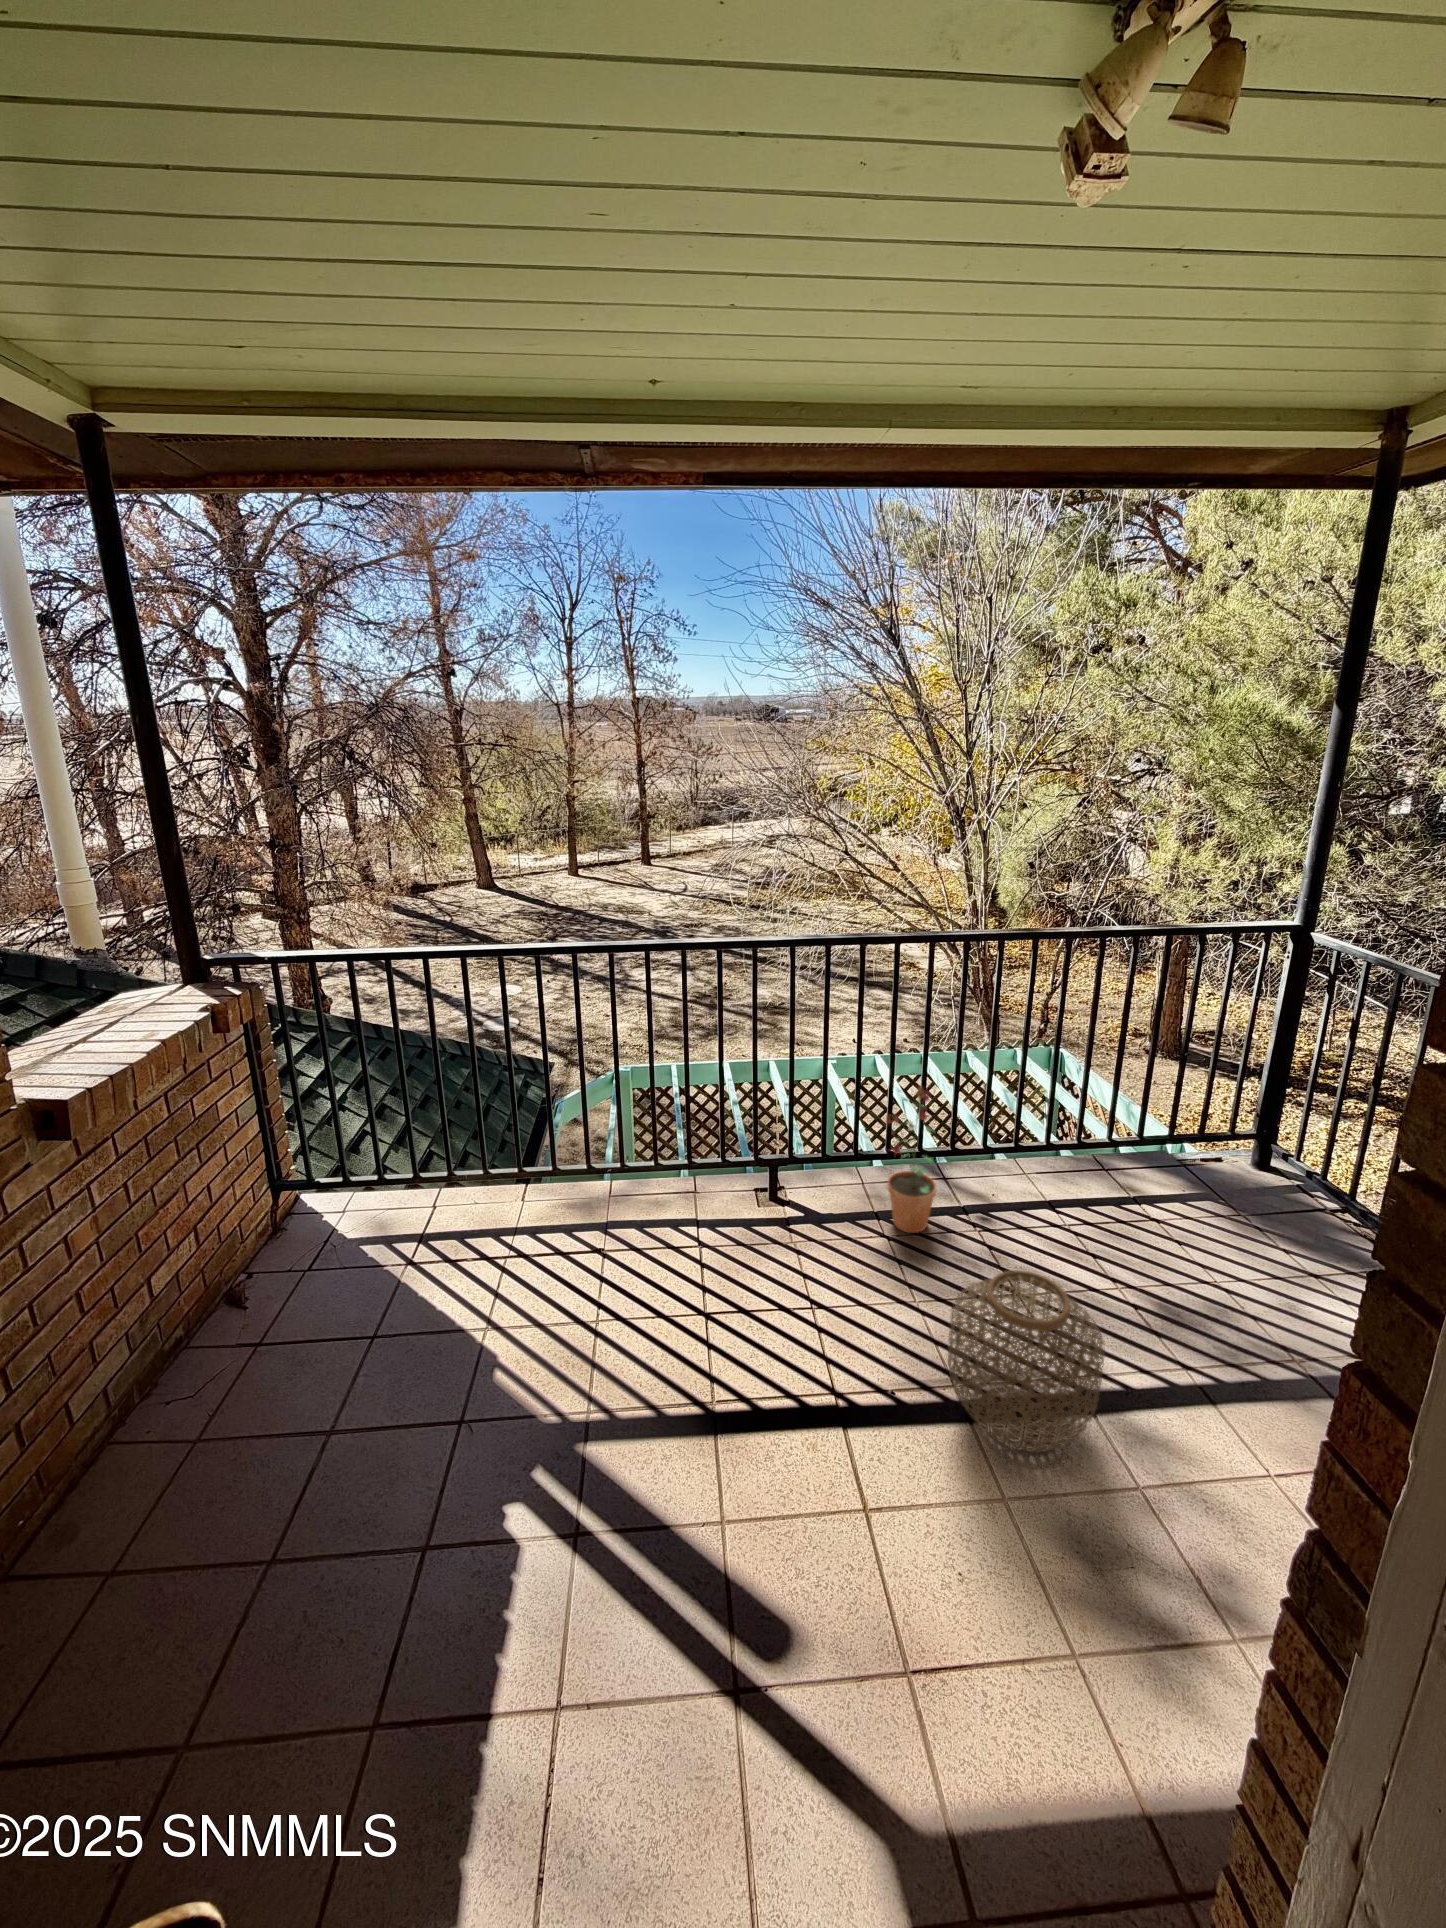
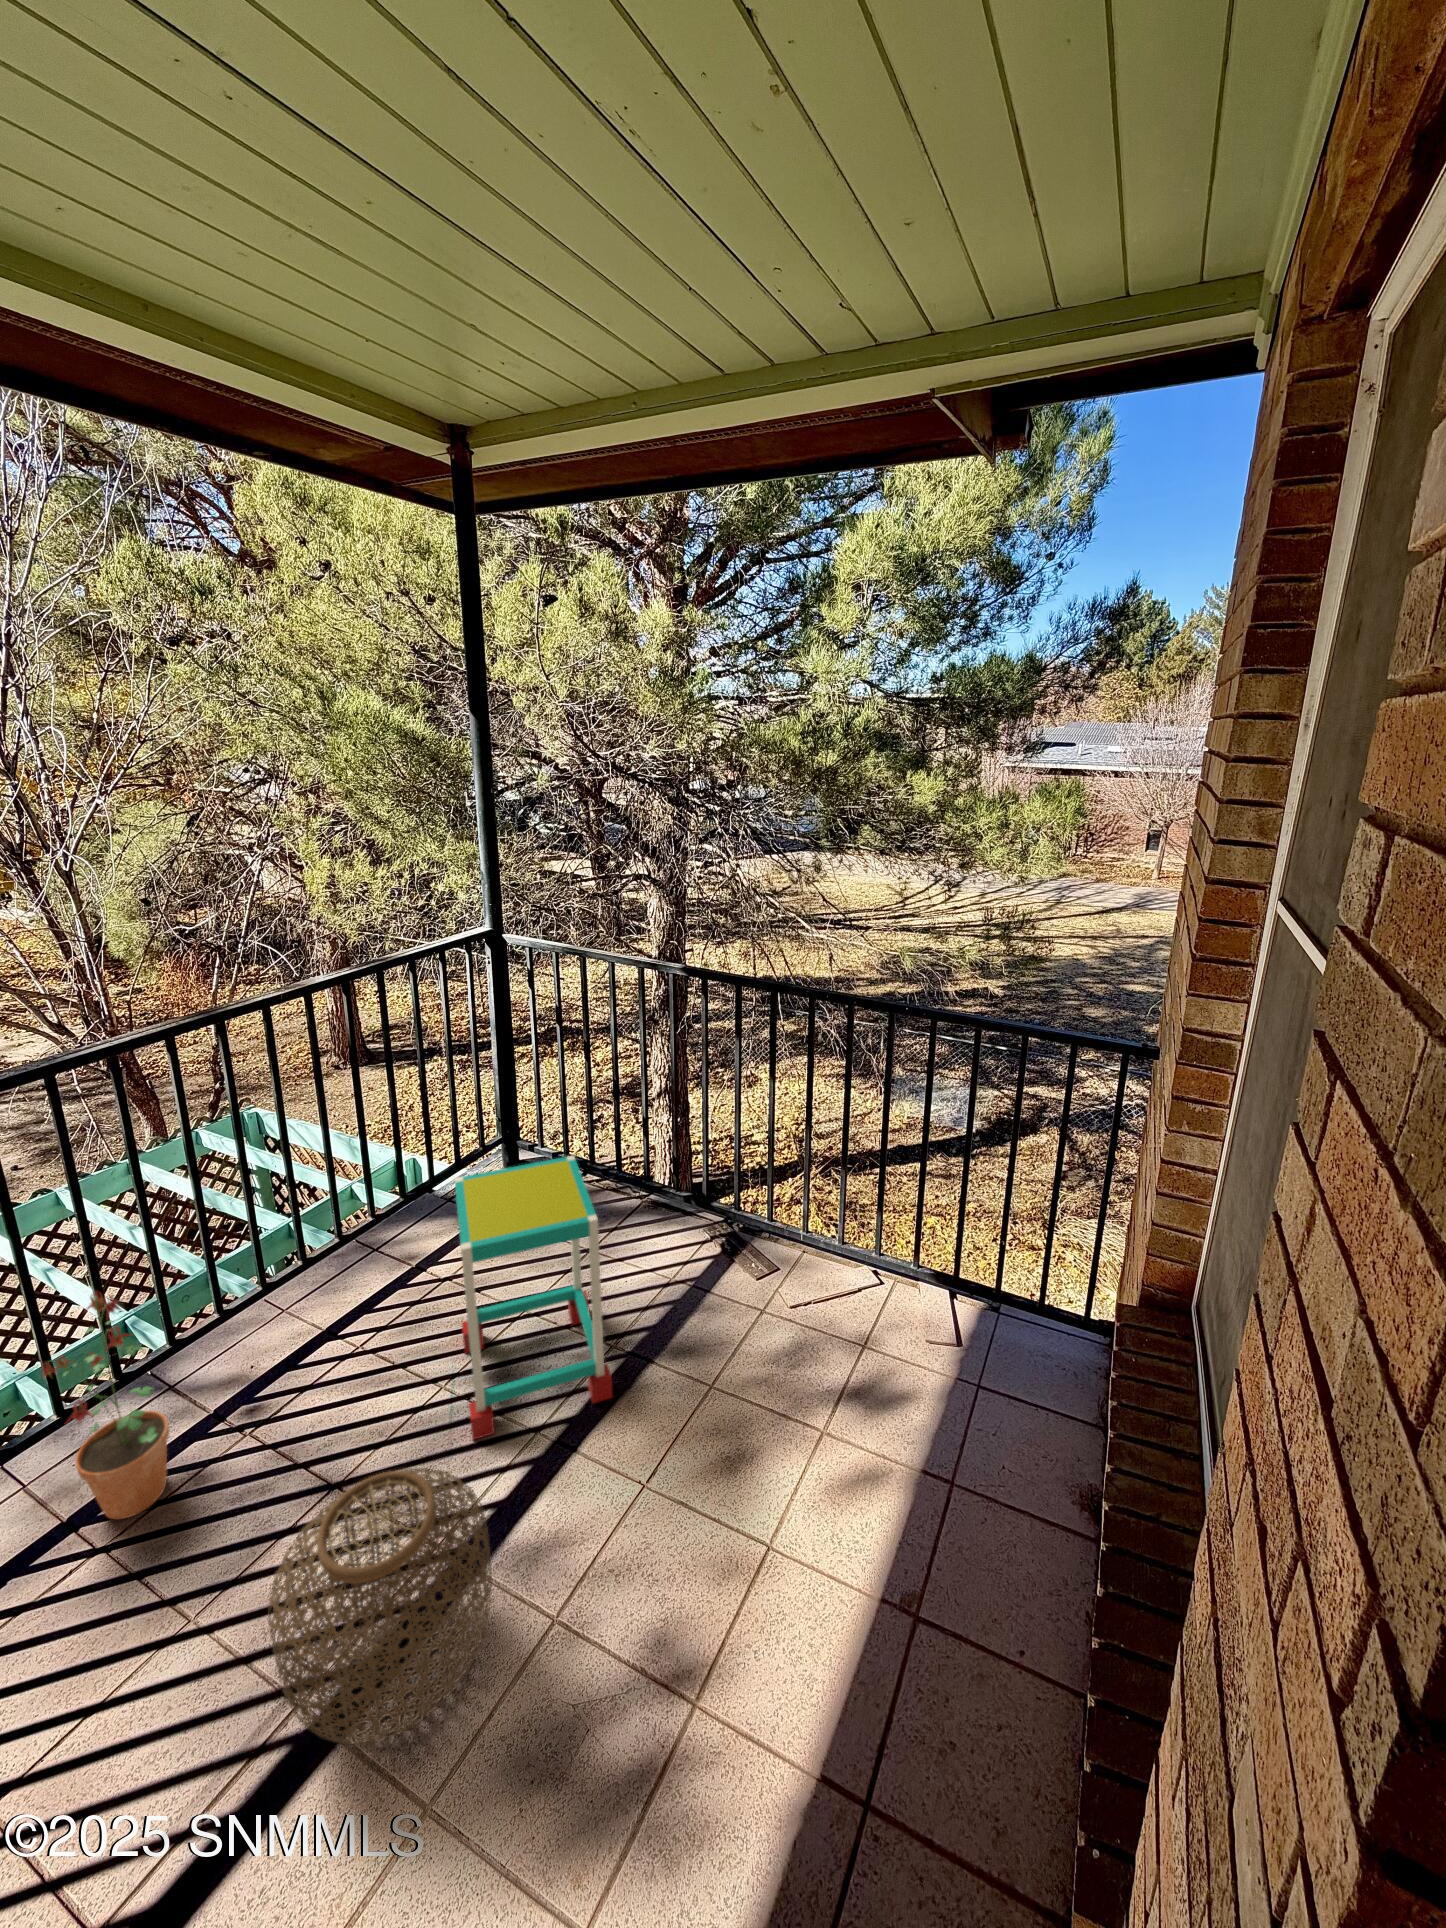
side table: none [1126,1122,1303,1391] -> present [455,1156,613,1440]

